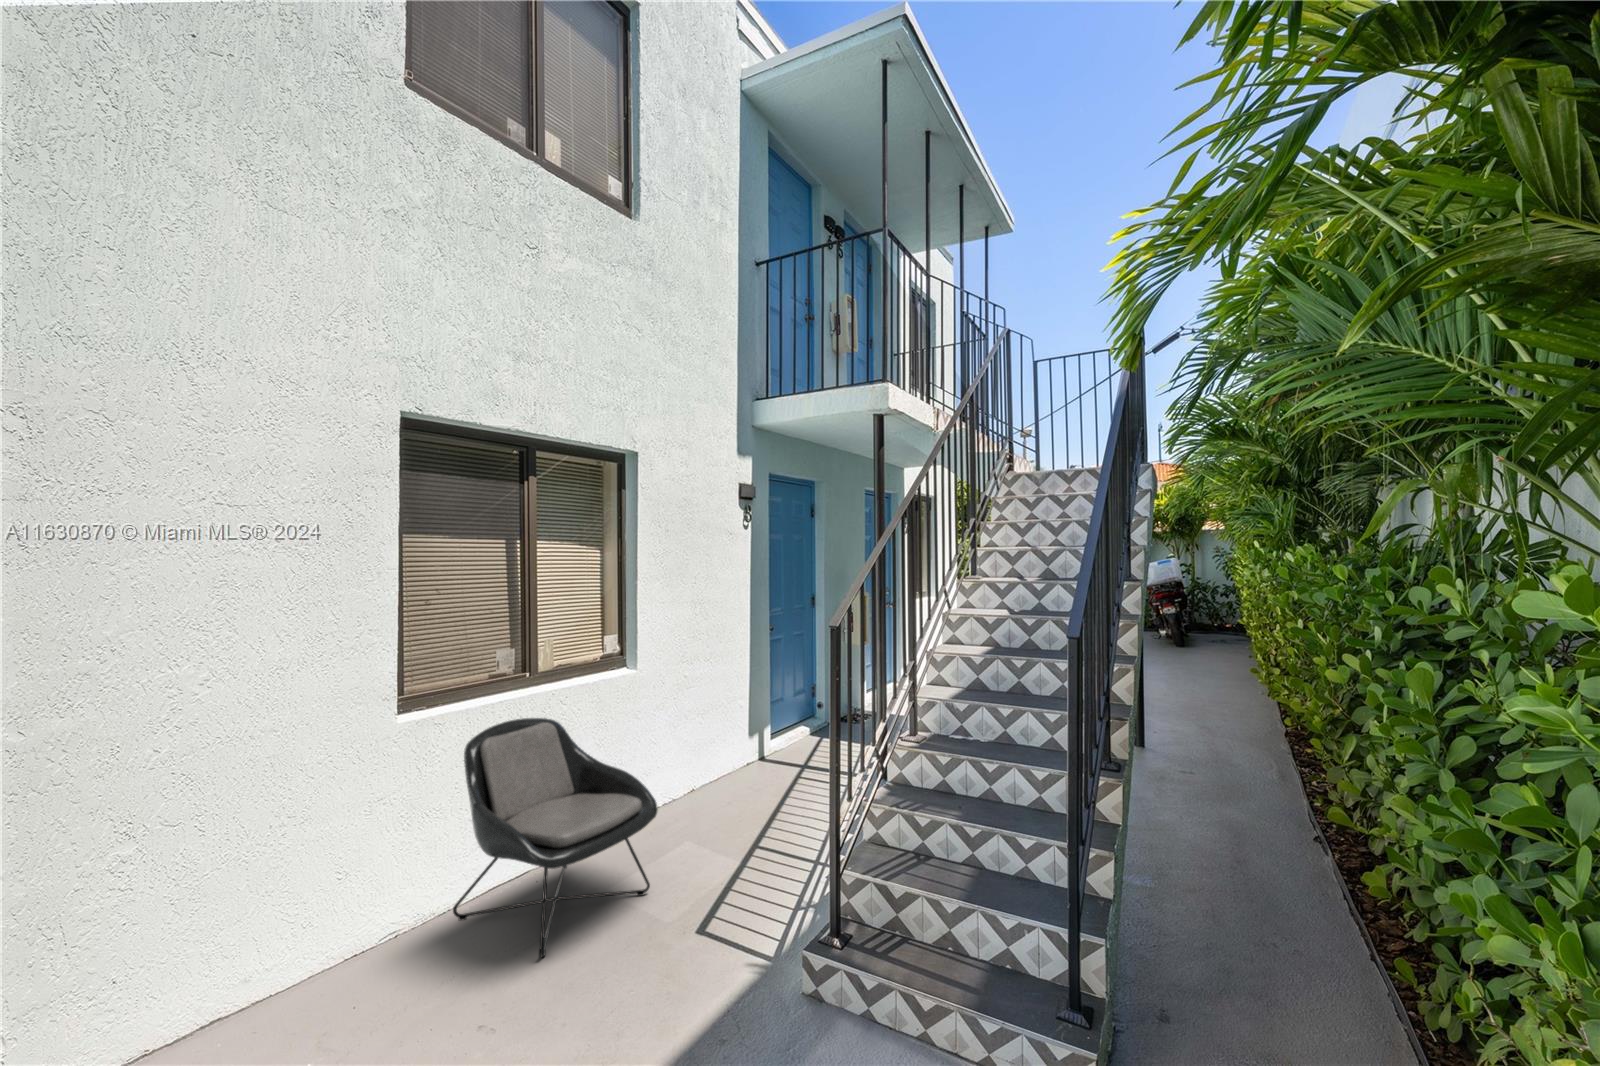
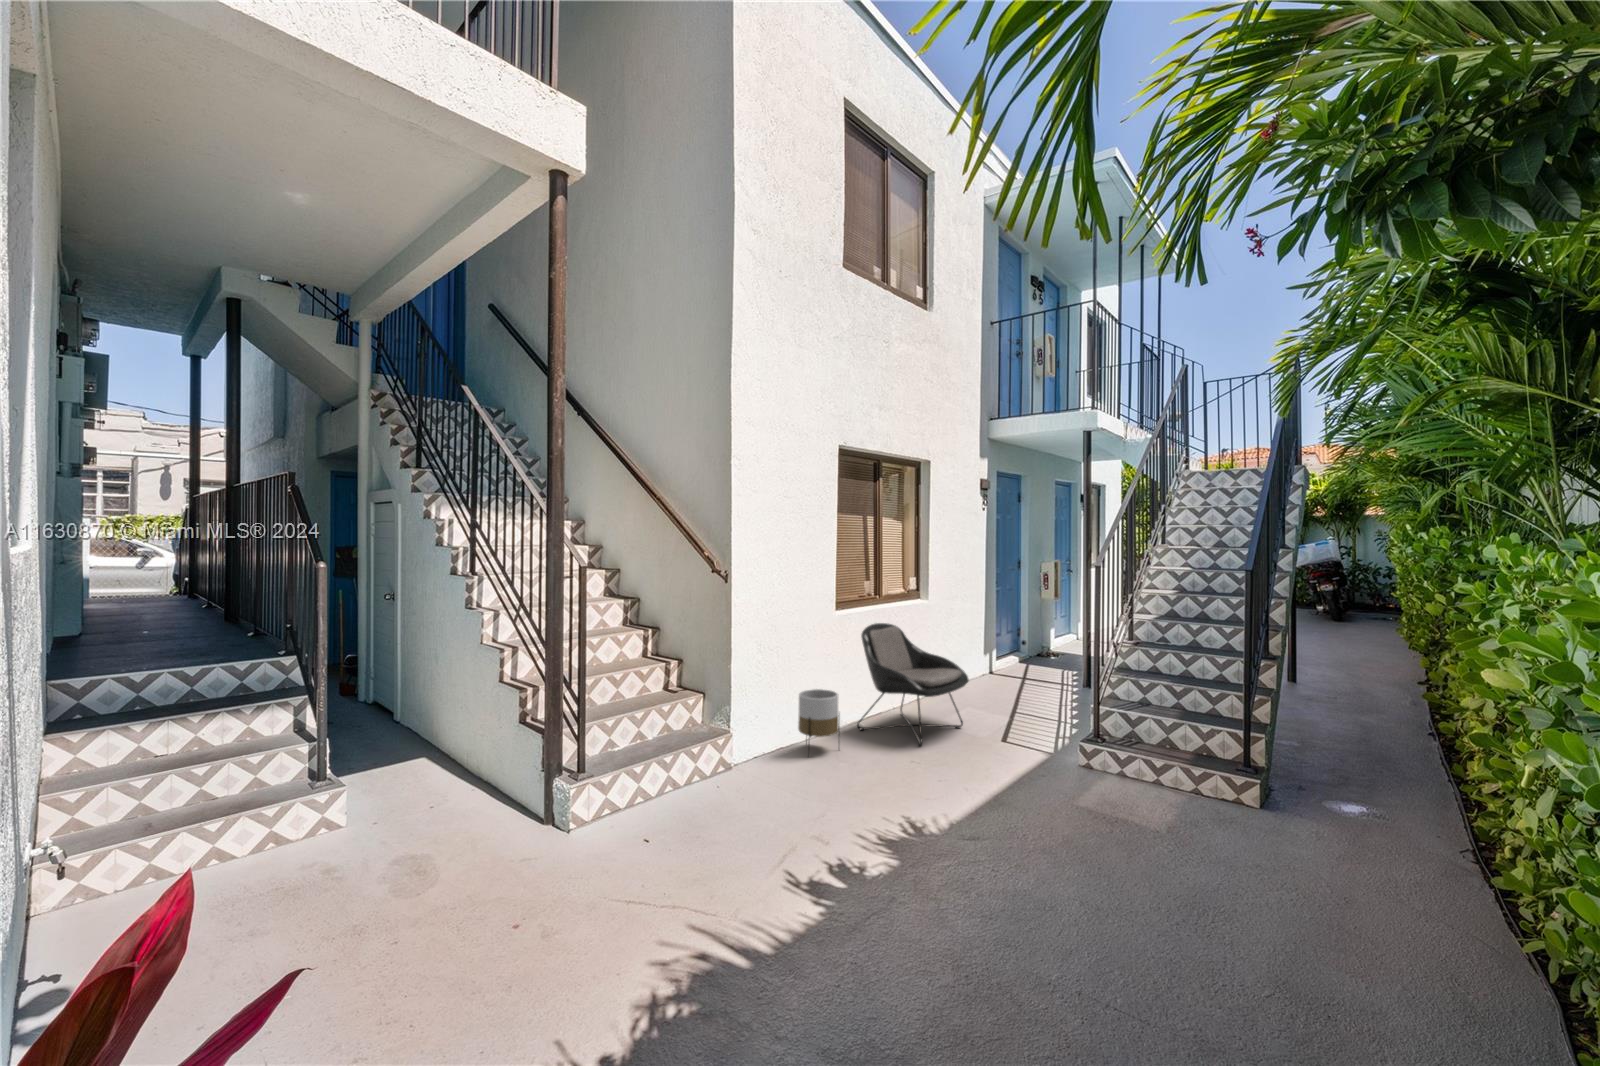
planter: none [275,870,370,1025] -> present [798,689,840,738]

